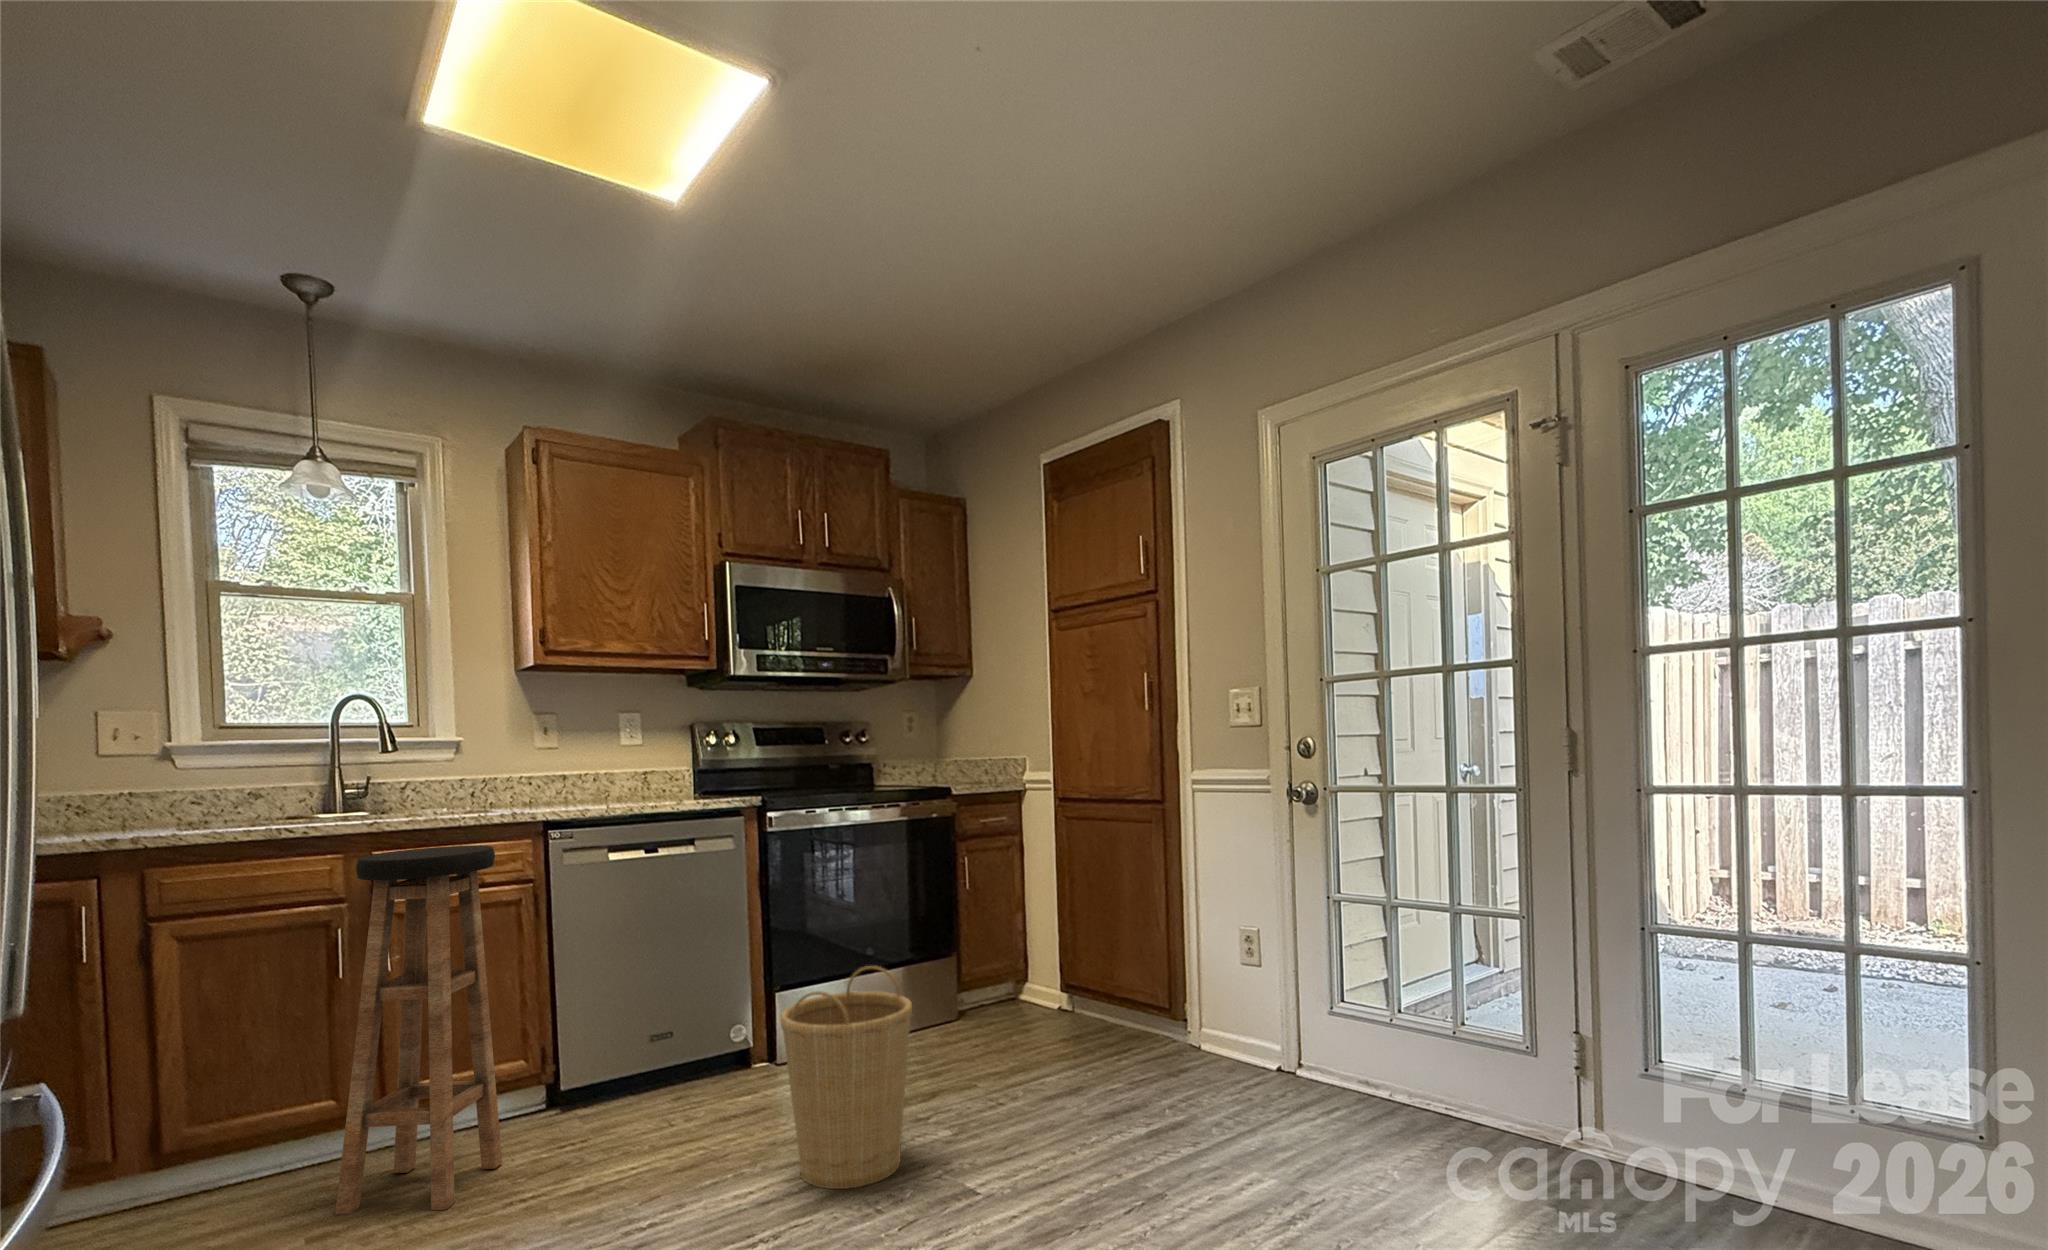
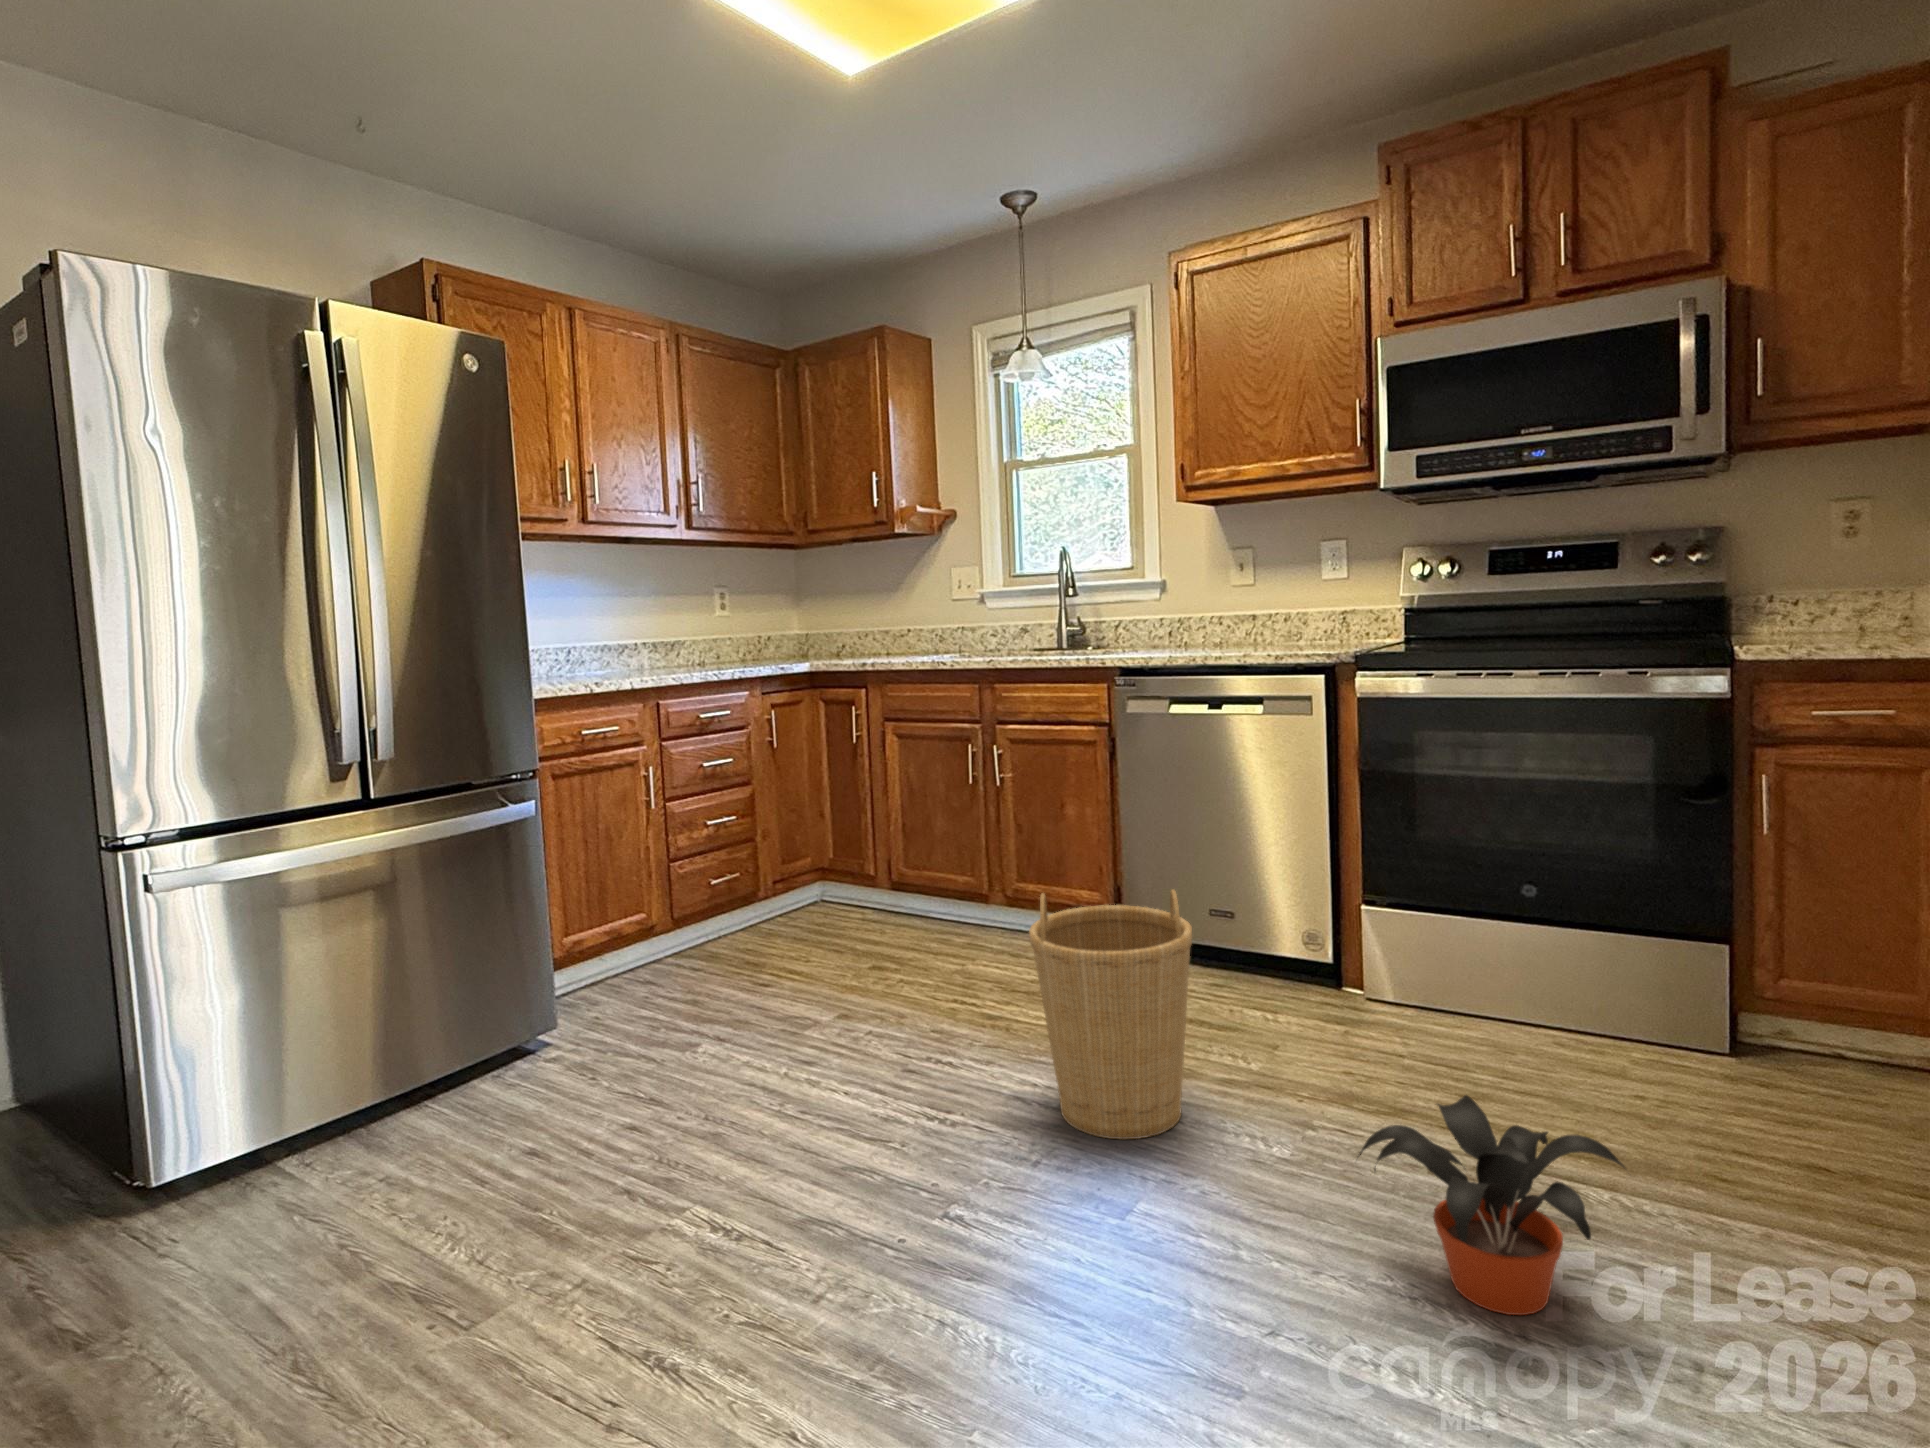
bar stool: present [335,846,502,1214] -> none [910,685,1032,974]
potted plant: none [1052,1010,1167,1120] -> present [1358,1095,1625,1315]

